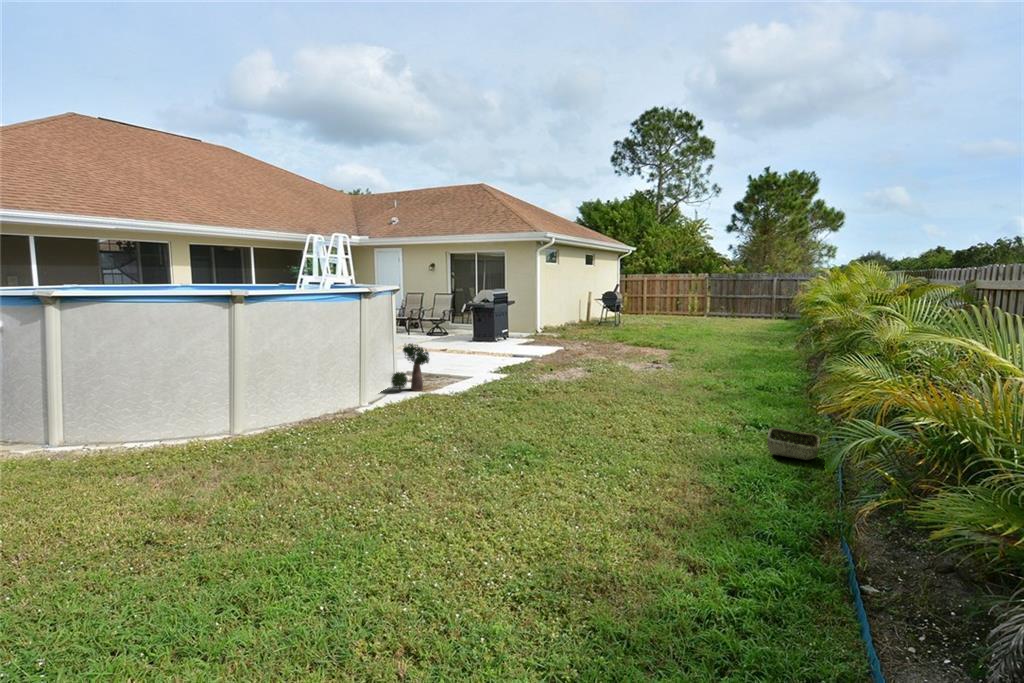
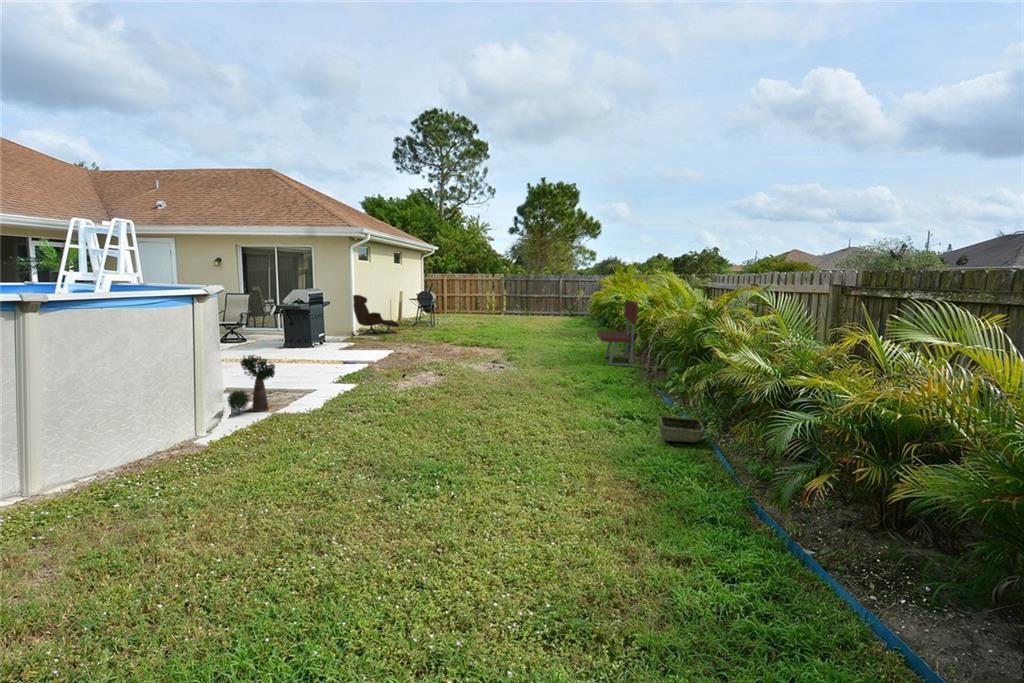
lounge chair: none [539,295,581,333] -> present [353,295,399,335]
bench: none [769,303,819,376] -> present [598,301,638,366]

